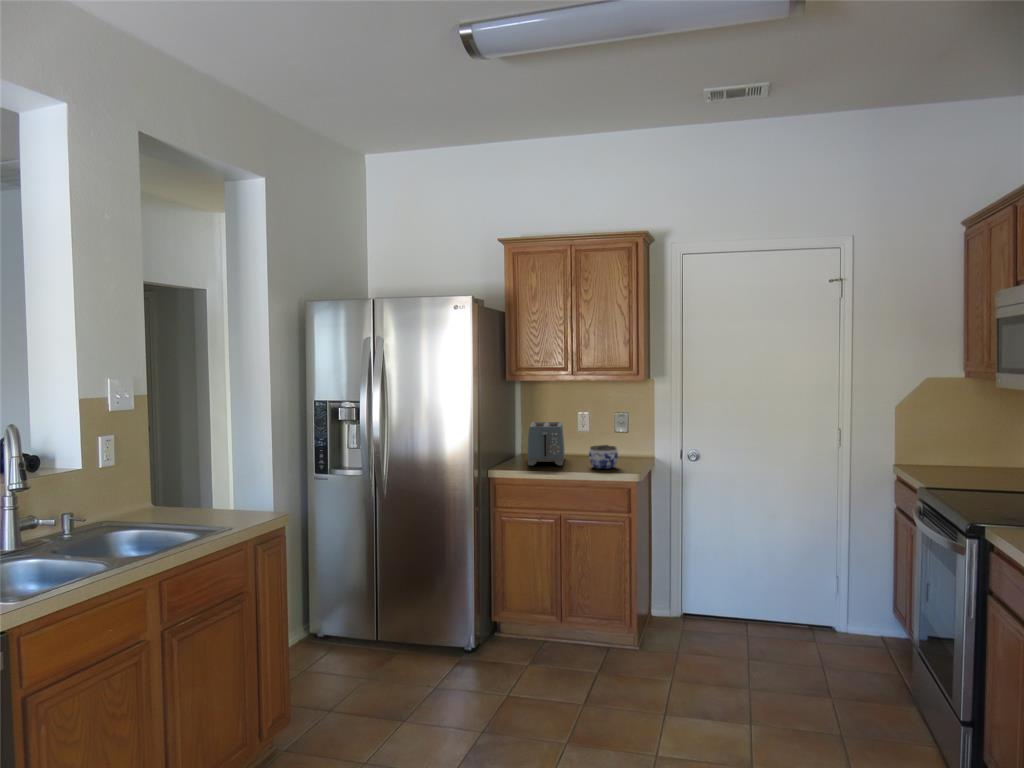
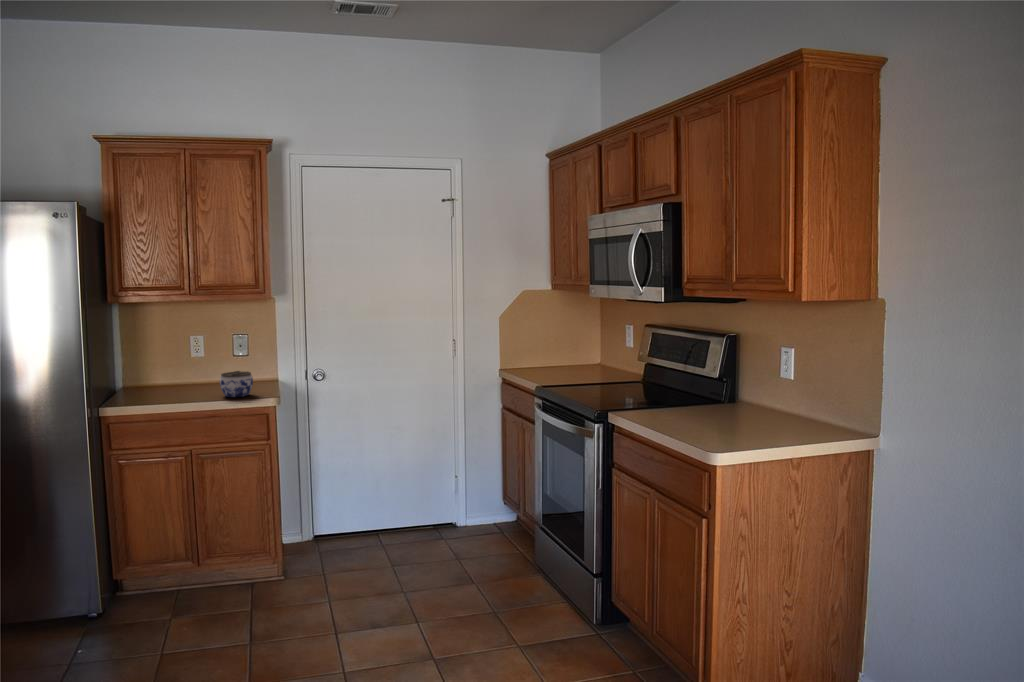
toaster: present [527,422,564,466] -> none [137,349,190,401]

